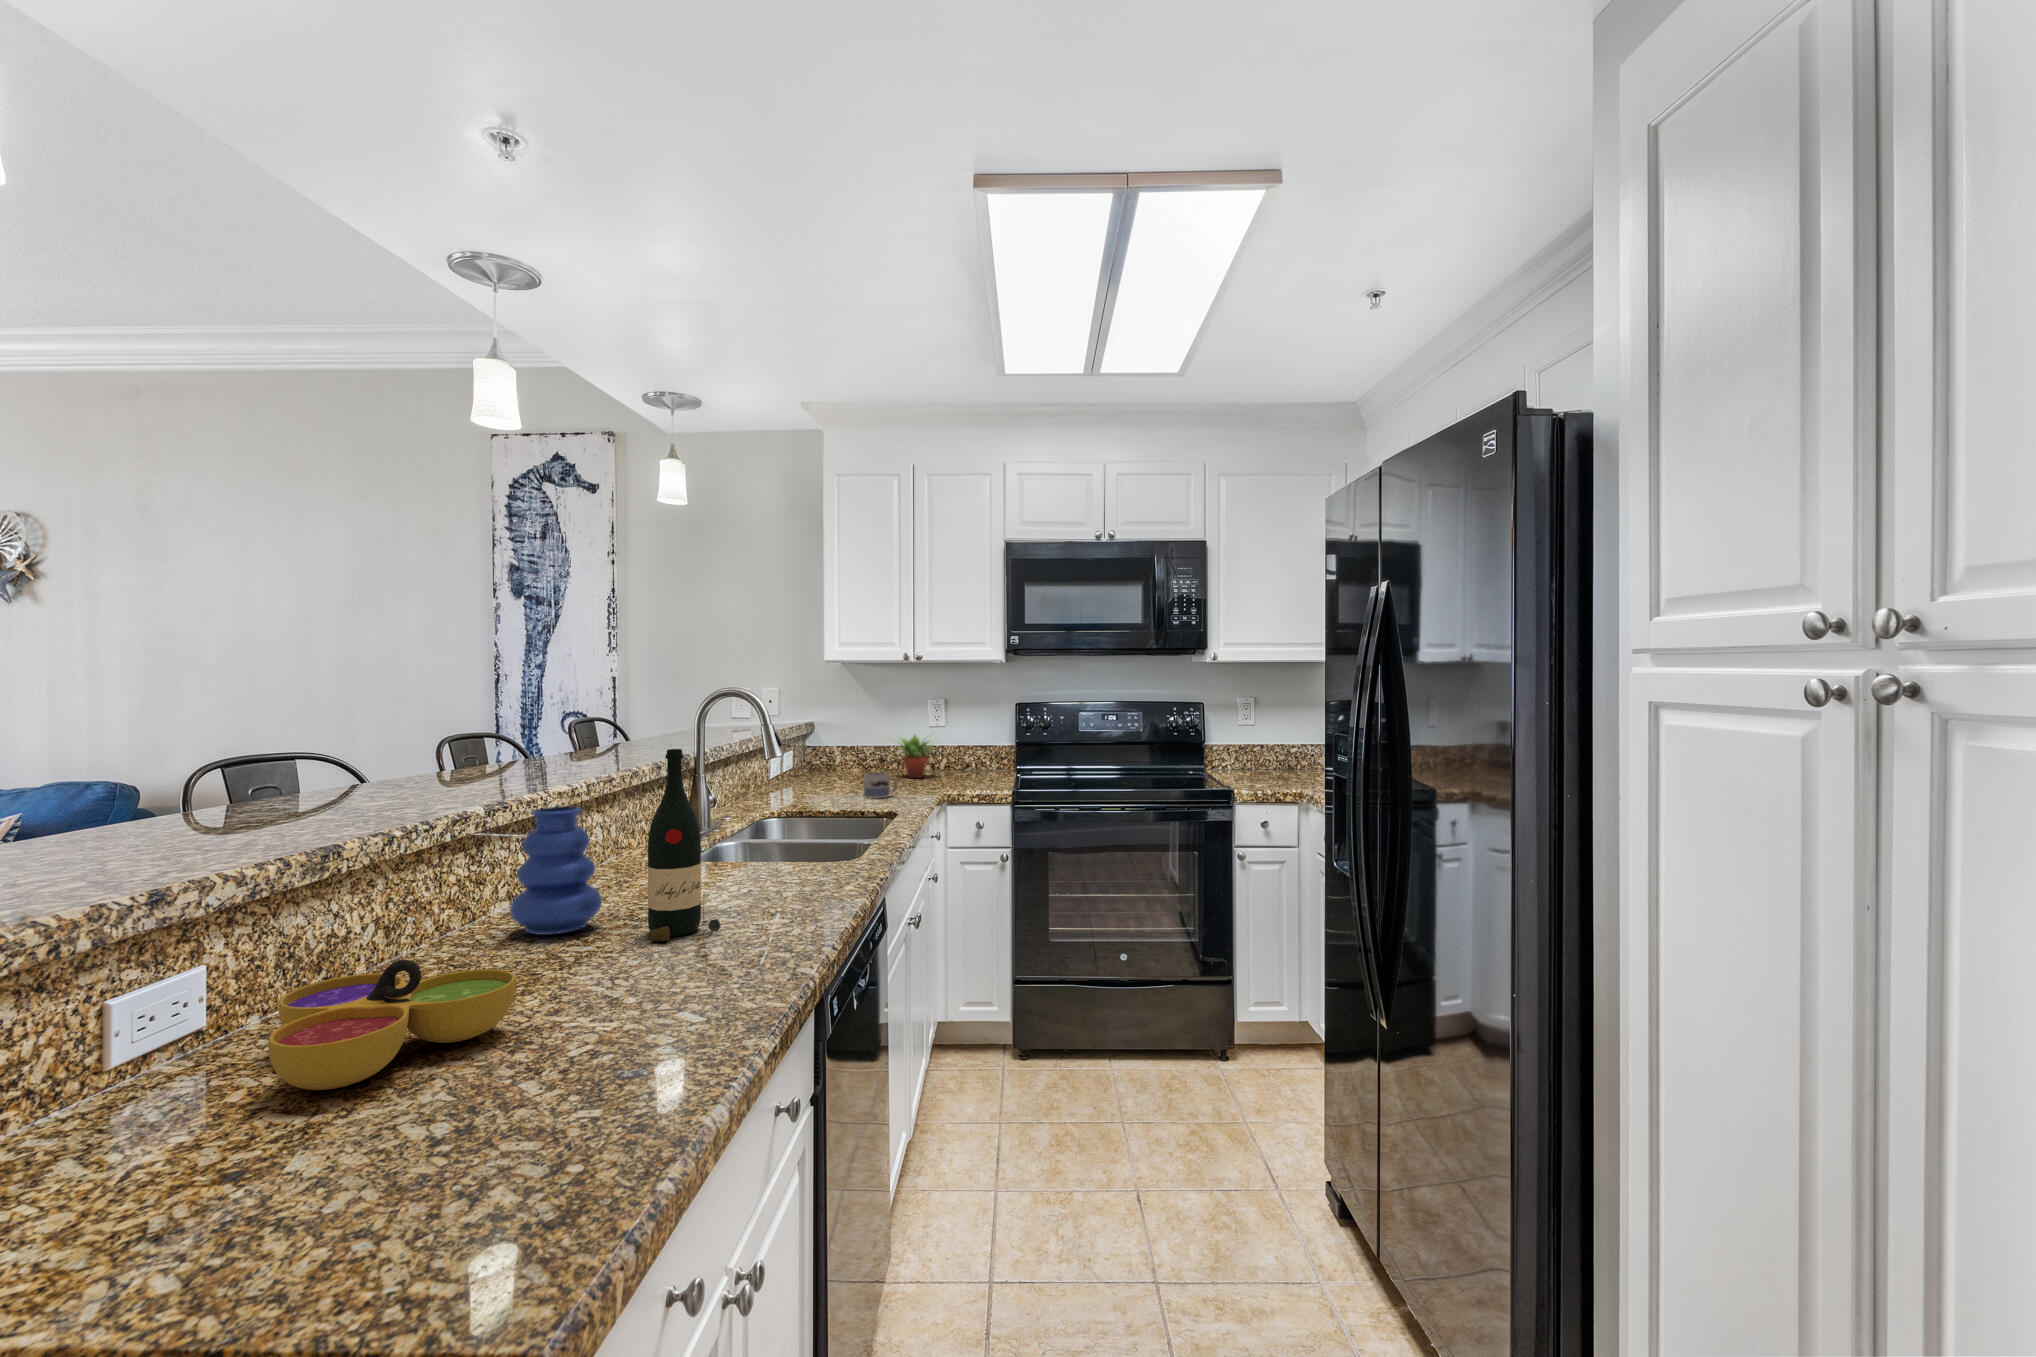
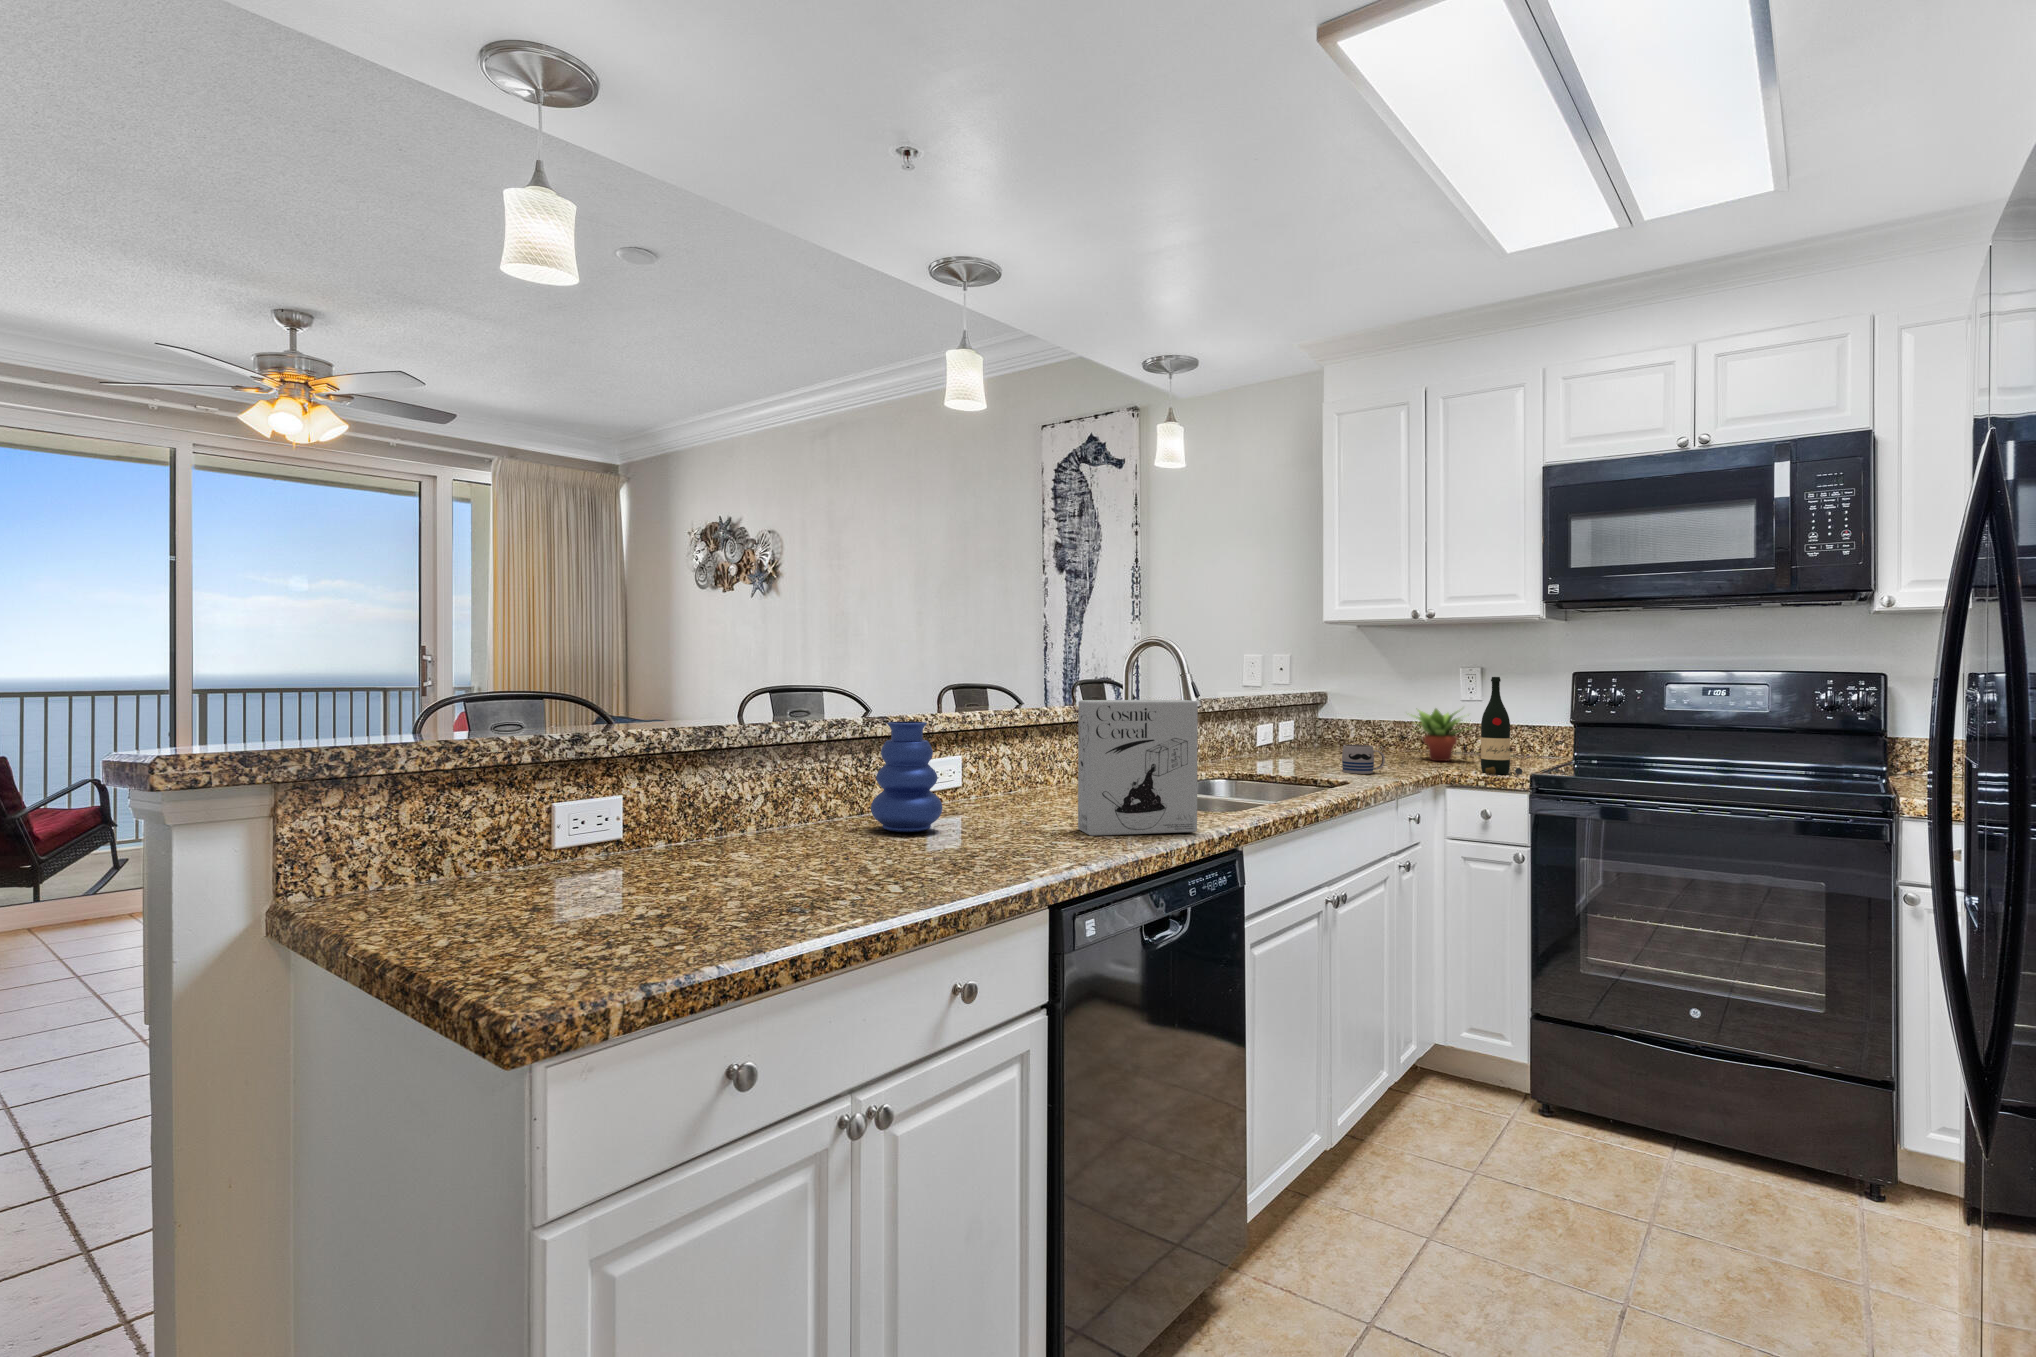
wine bottle: present [648,749,721,942] -> present [1481,677,1523,774]
cereal box: none [732,760,842,901] -> present [1078,700,1198,836]
decorative bowl: present [268,960,516,1090] -> none [597,803,776,884]

